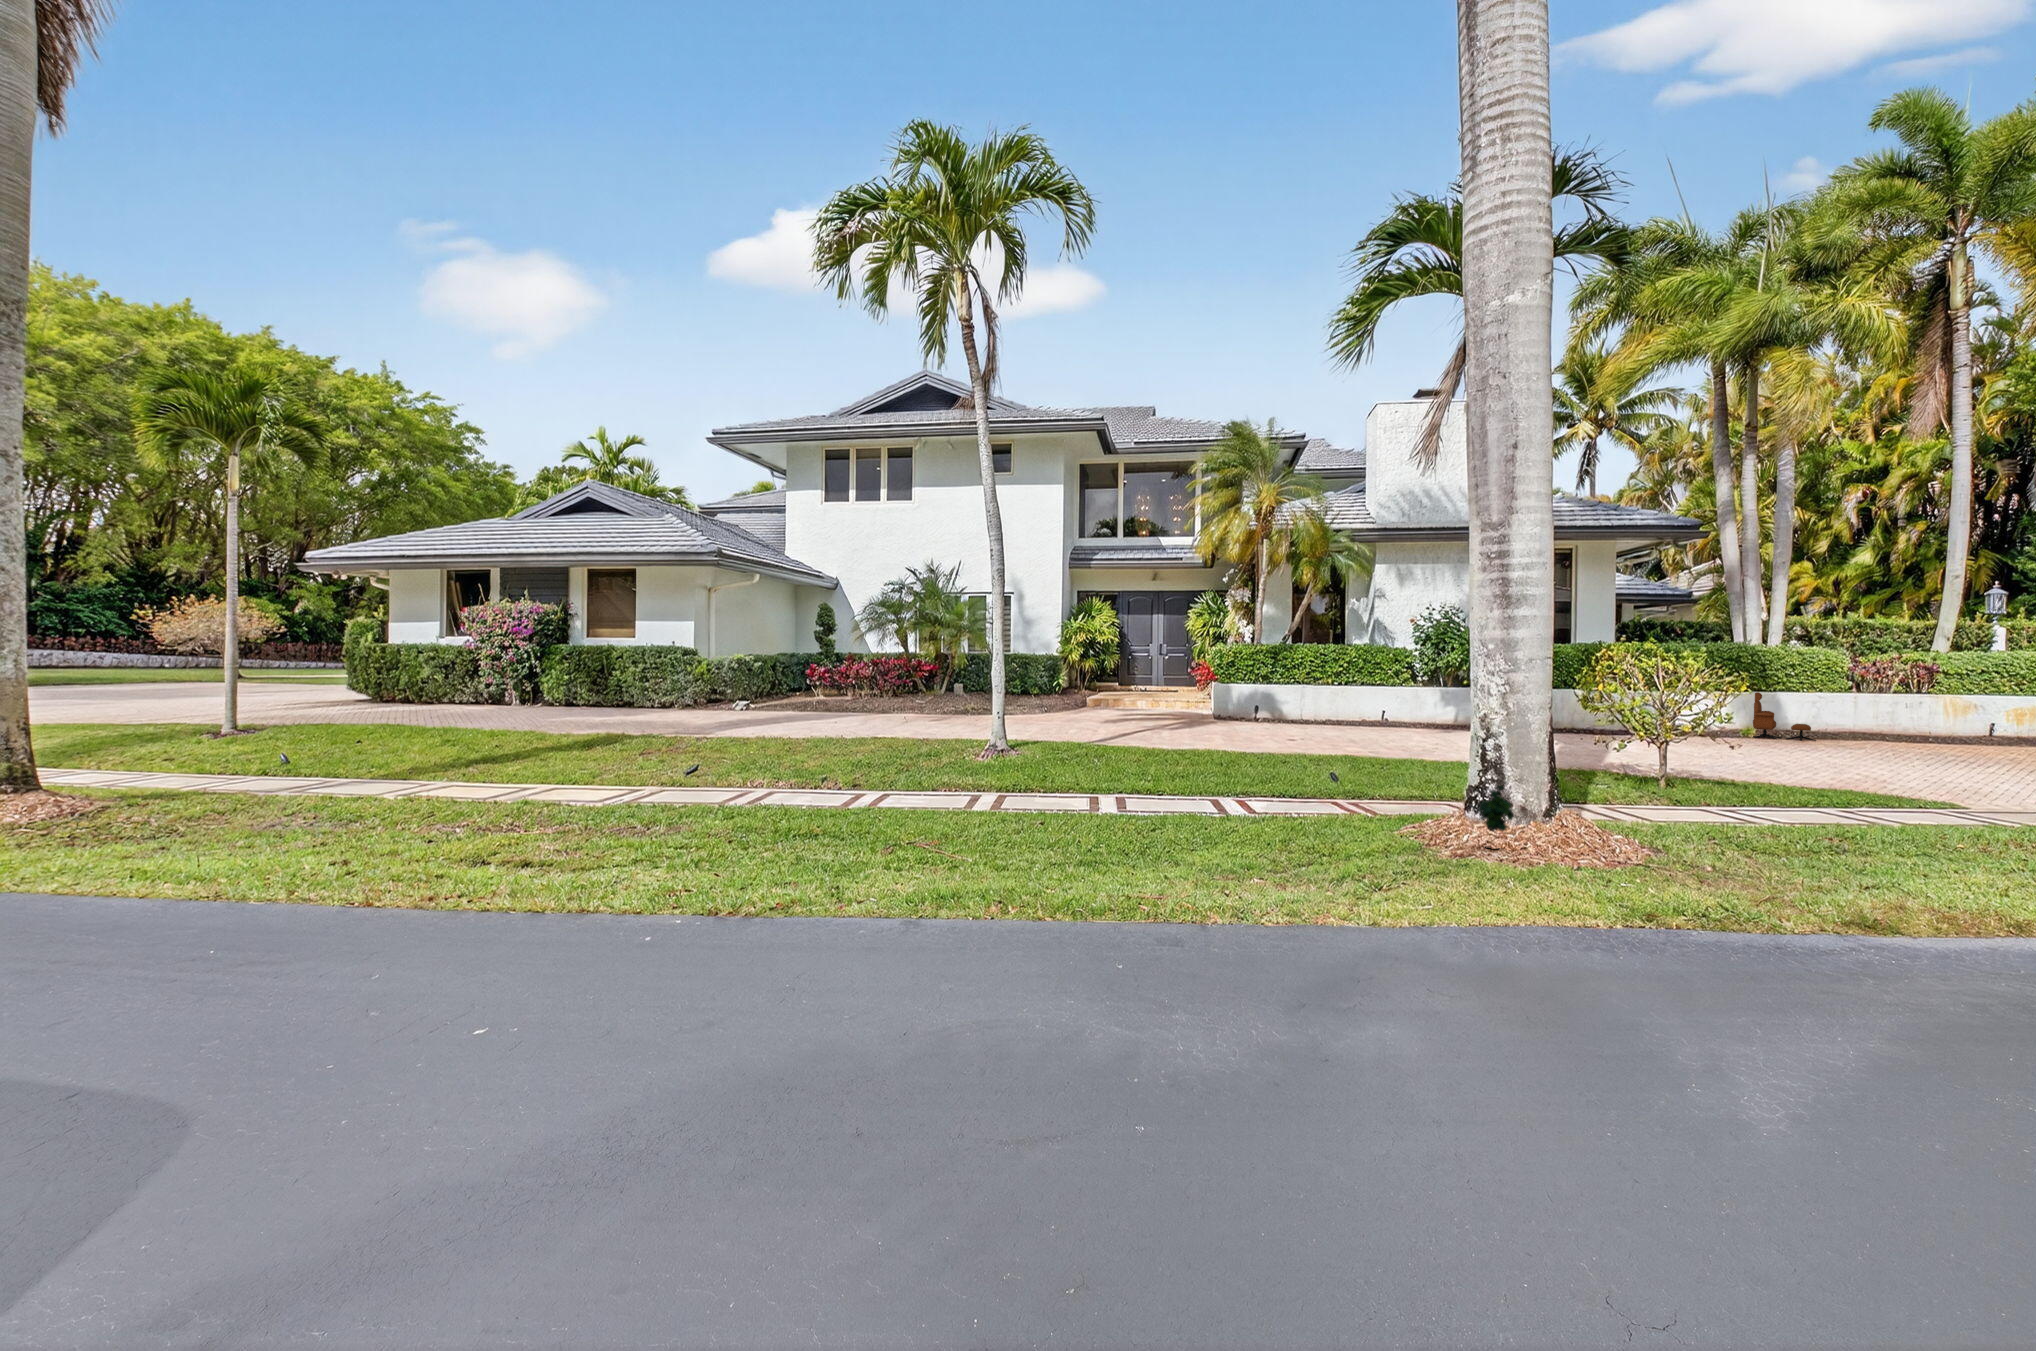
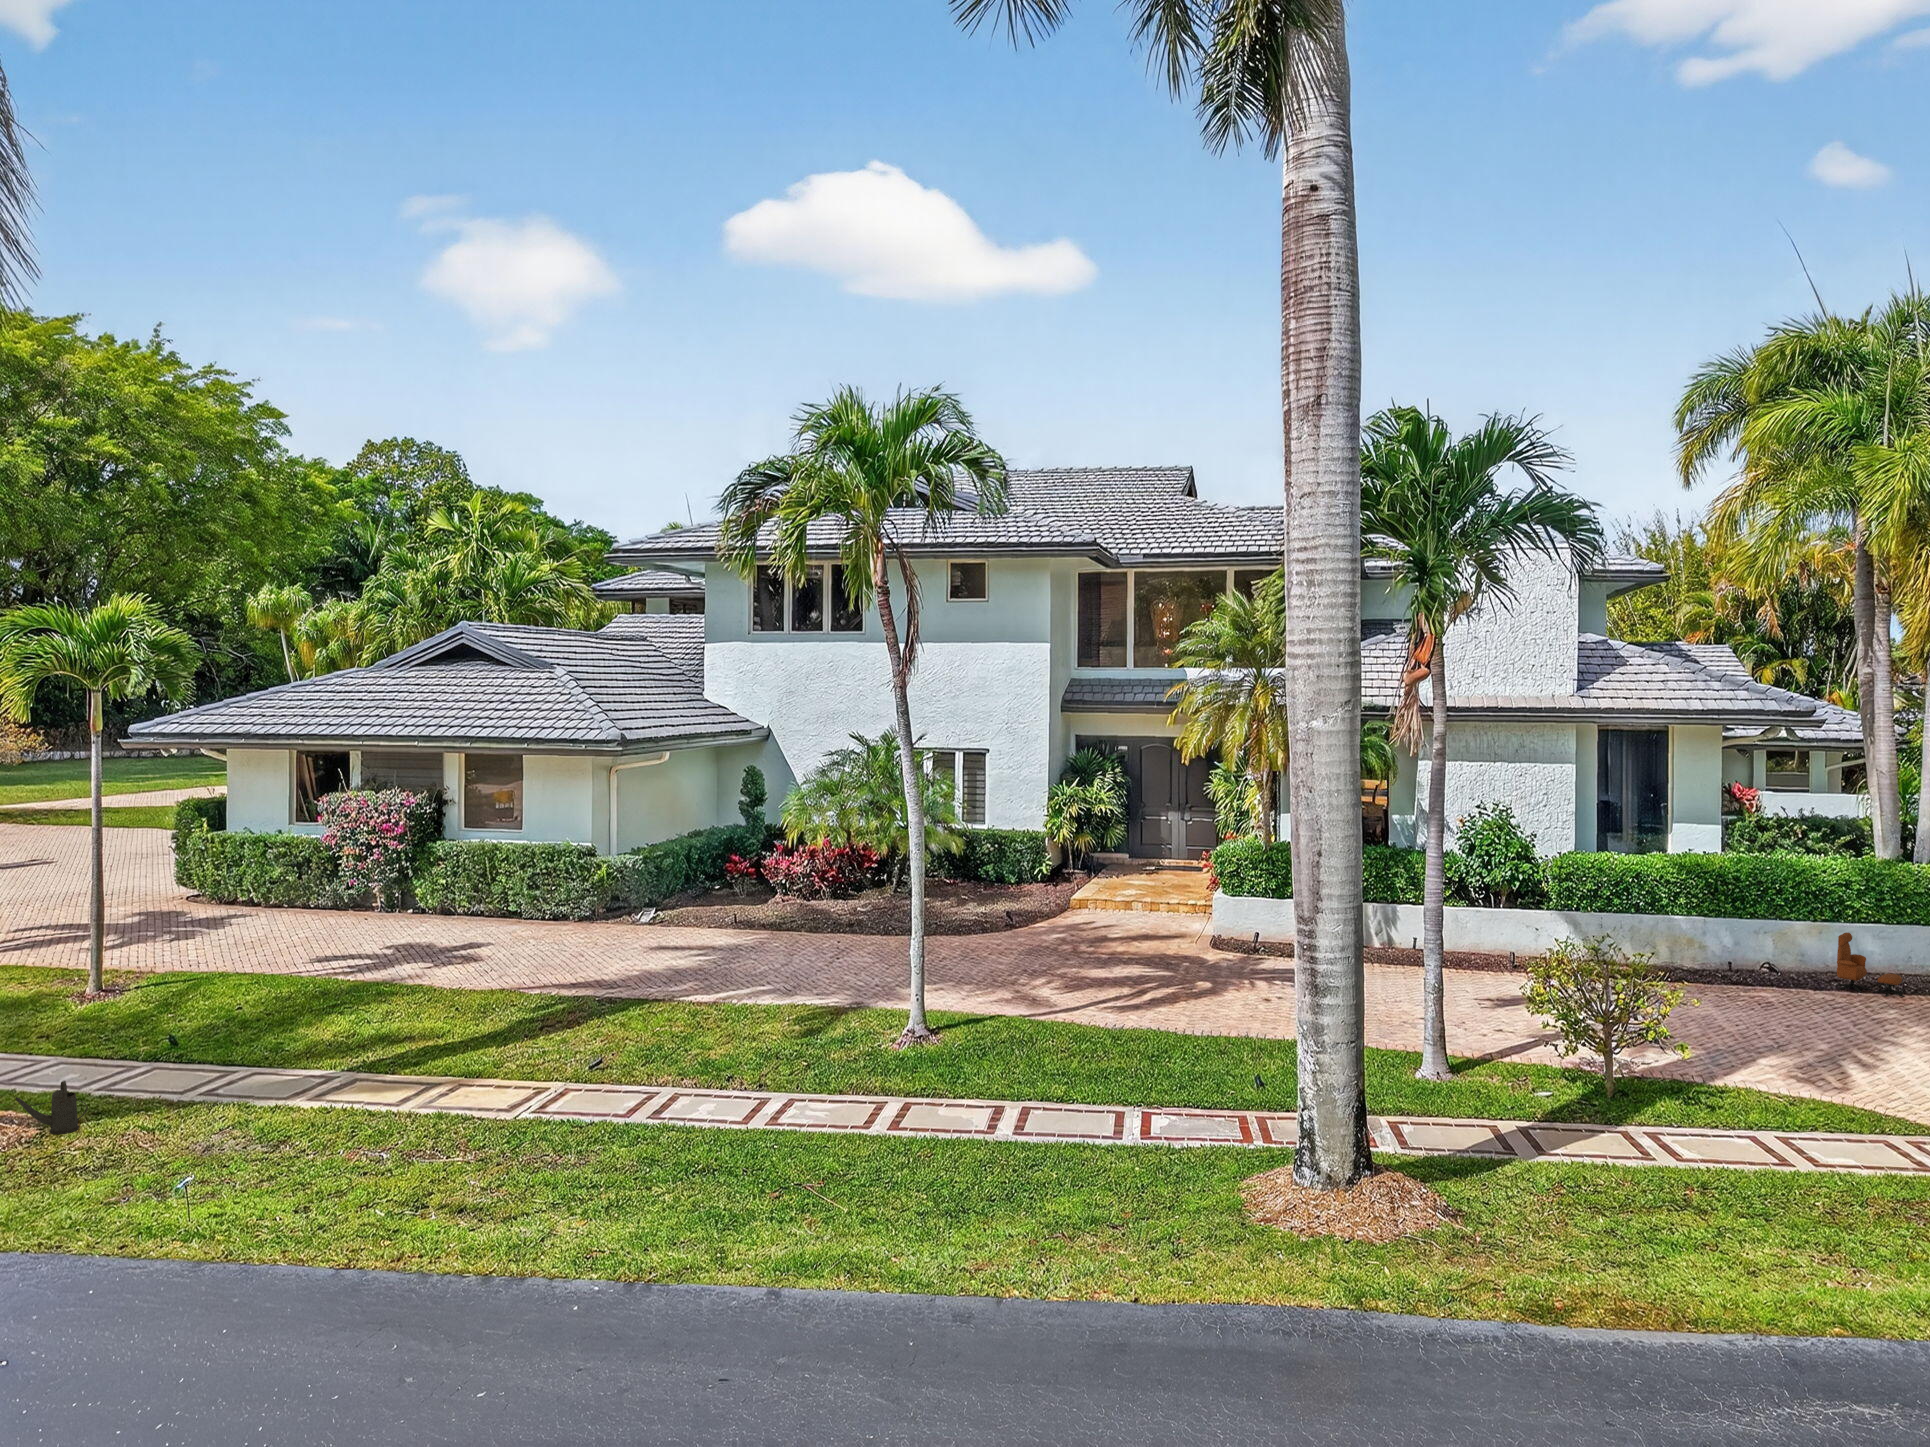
watering can: none [35,748,129,804] -> present [16,1081,88,1134]
decorative plant: present [1475,785,1514,849] -> none [1286,1155,1319,1213]

